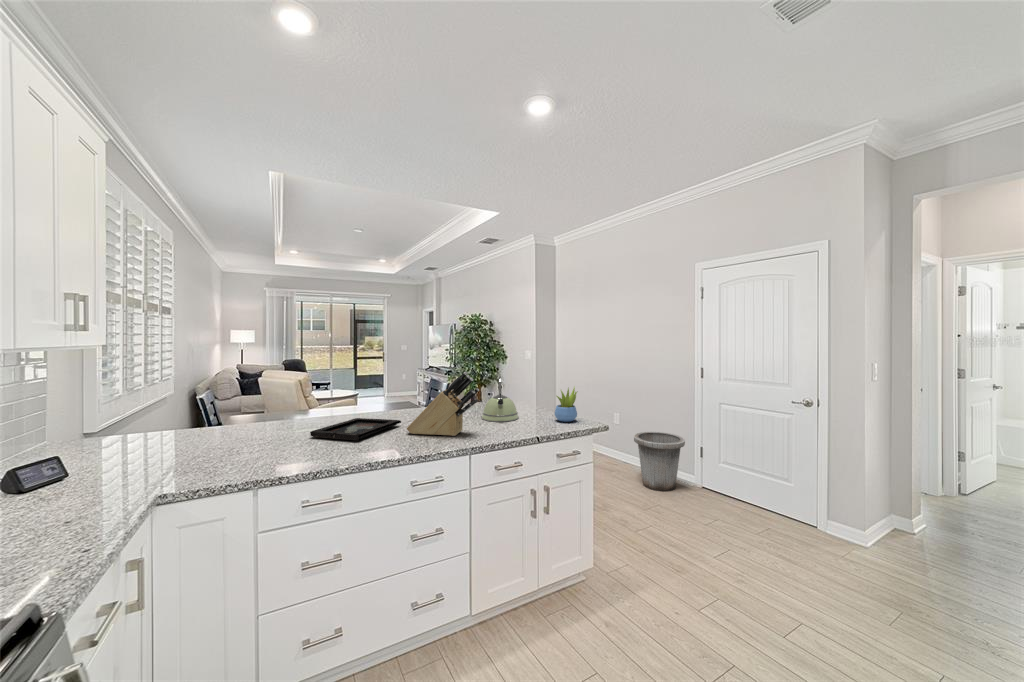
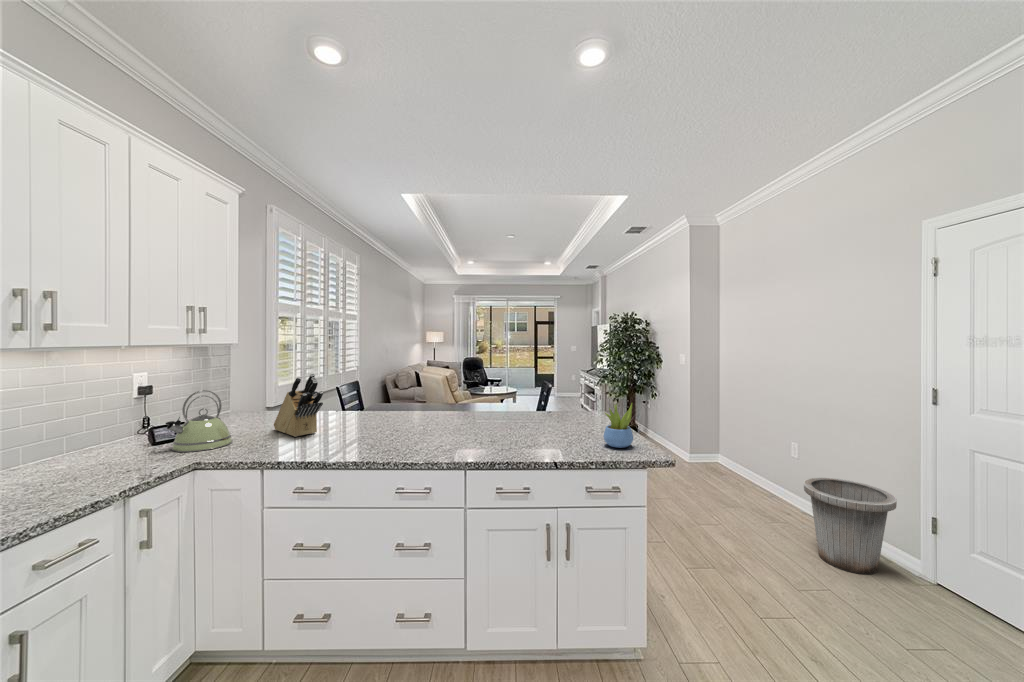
knife block: present [407,372,479,436] -> present [274,373,323,437]
kettle: present [482,376,519,422] -> present [165,390,232,452]
decorative tray: present [310,418,401,441] -> none [355,416,441,438]

